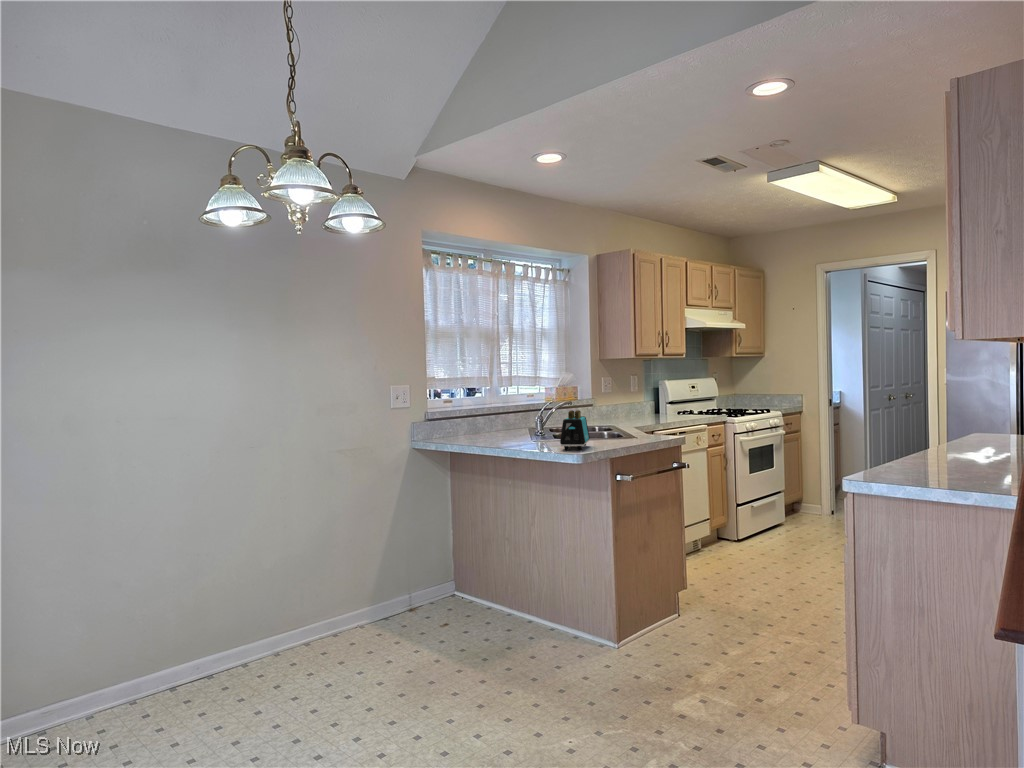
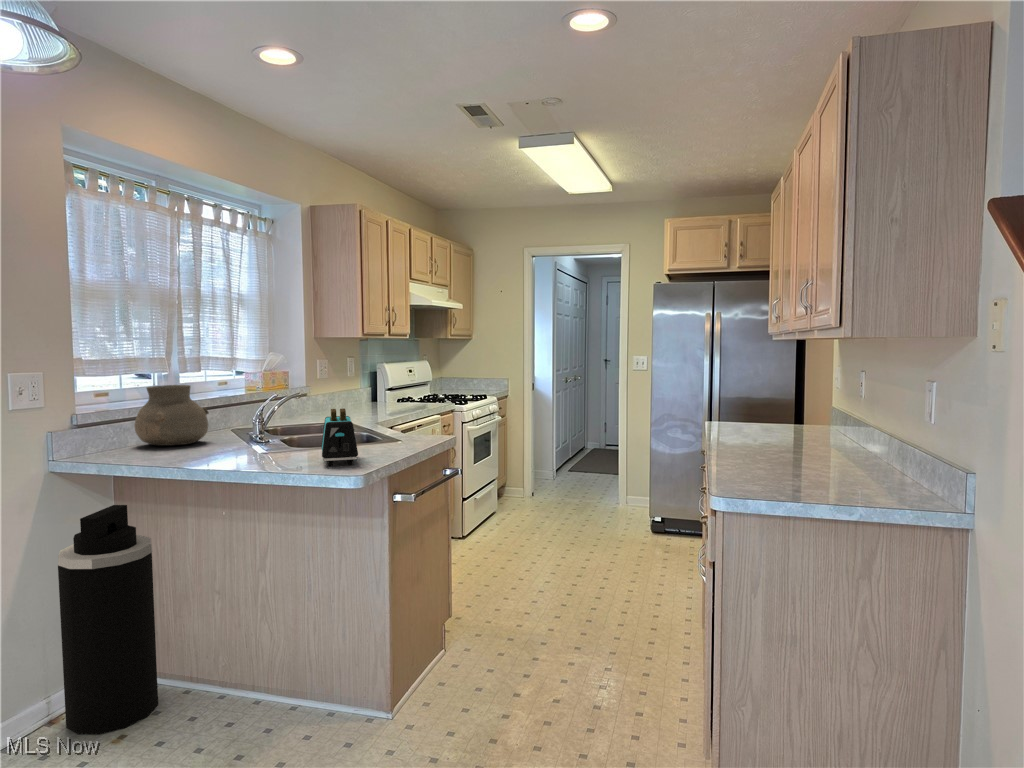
vase: none [461,395,507,437] -> present [134,385,209,446]
trash can: none [415,474,472,621] -> present [58,505,158,734]

